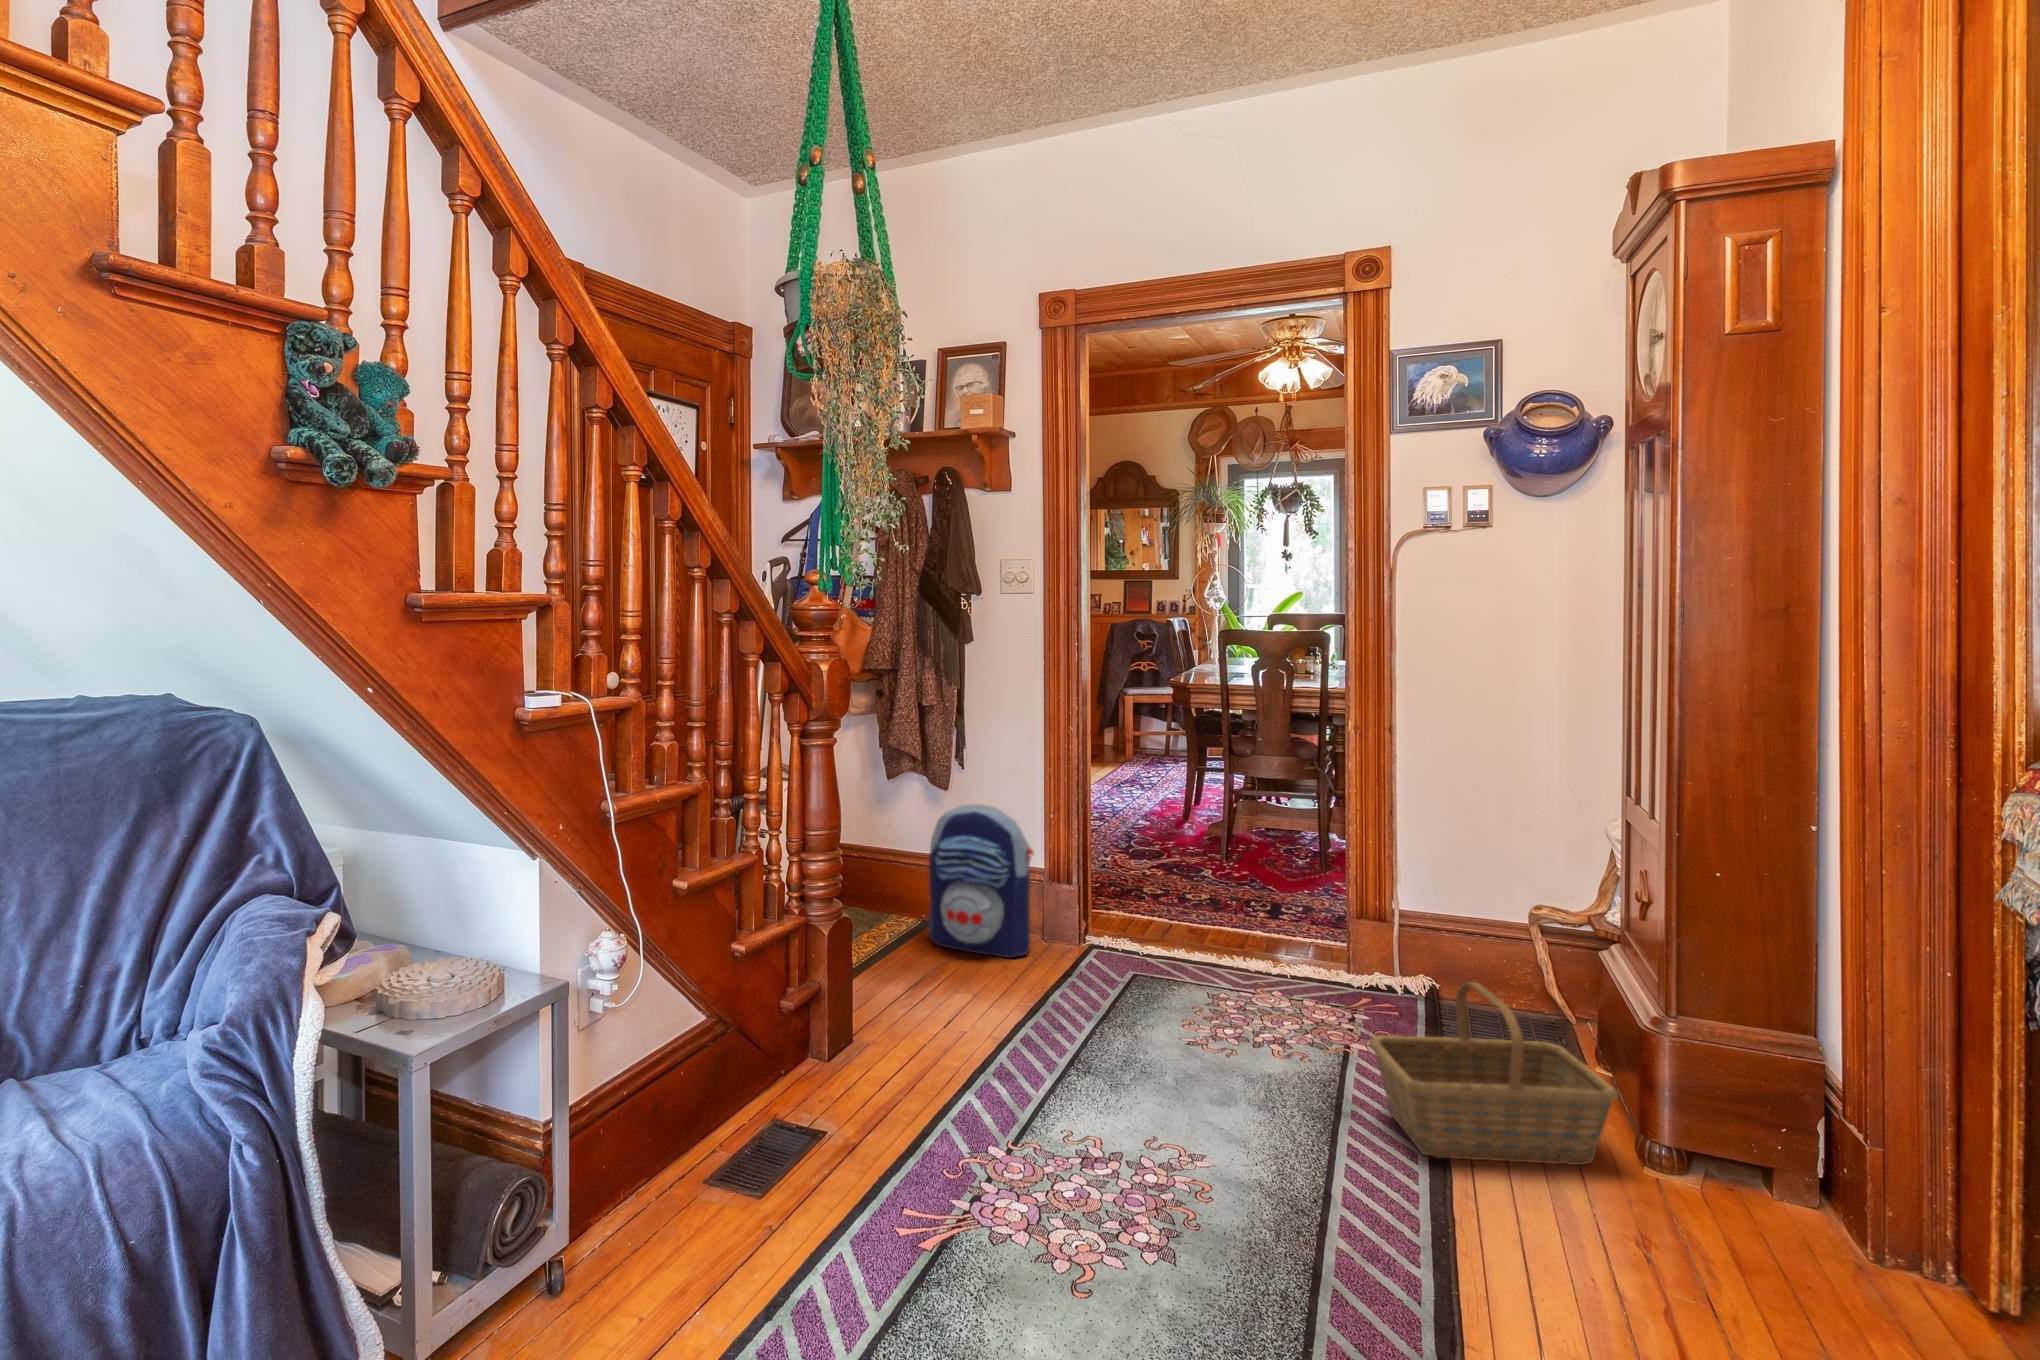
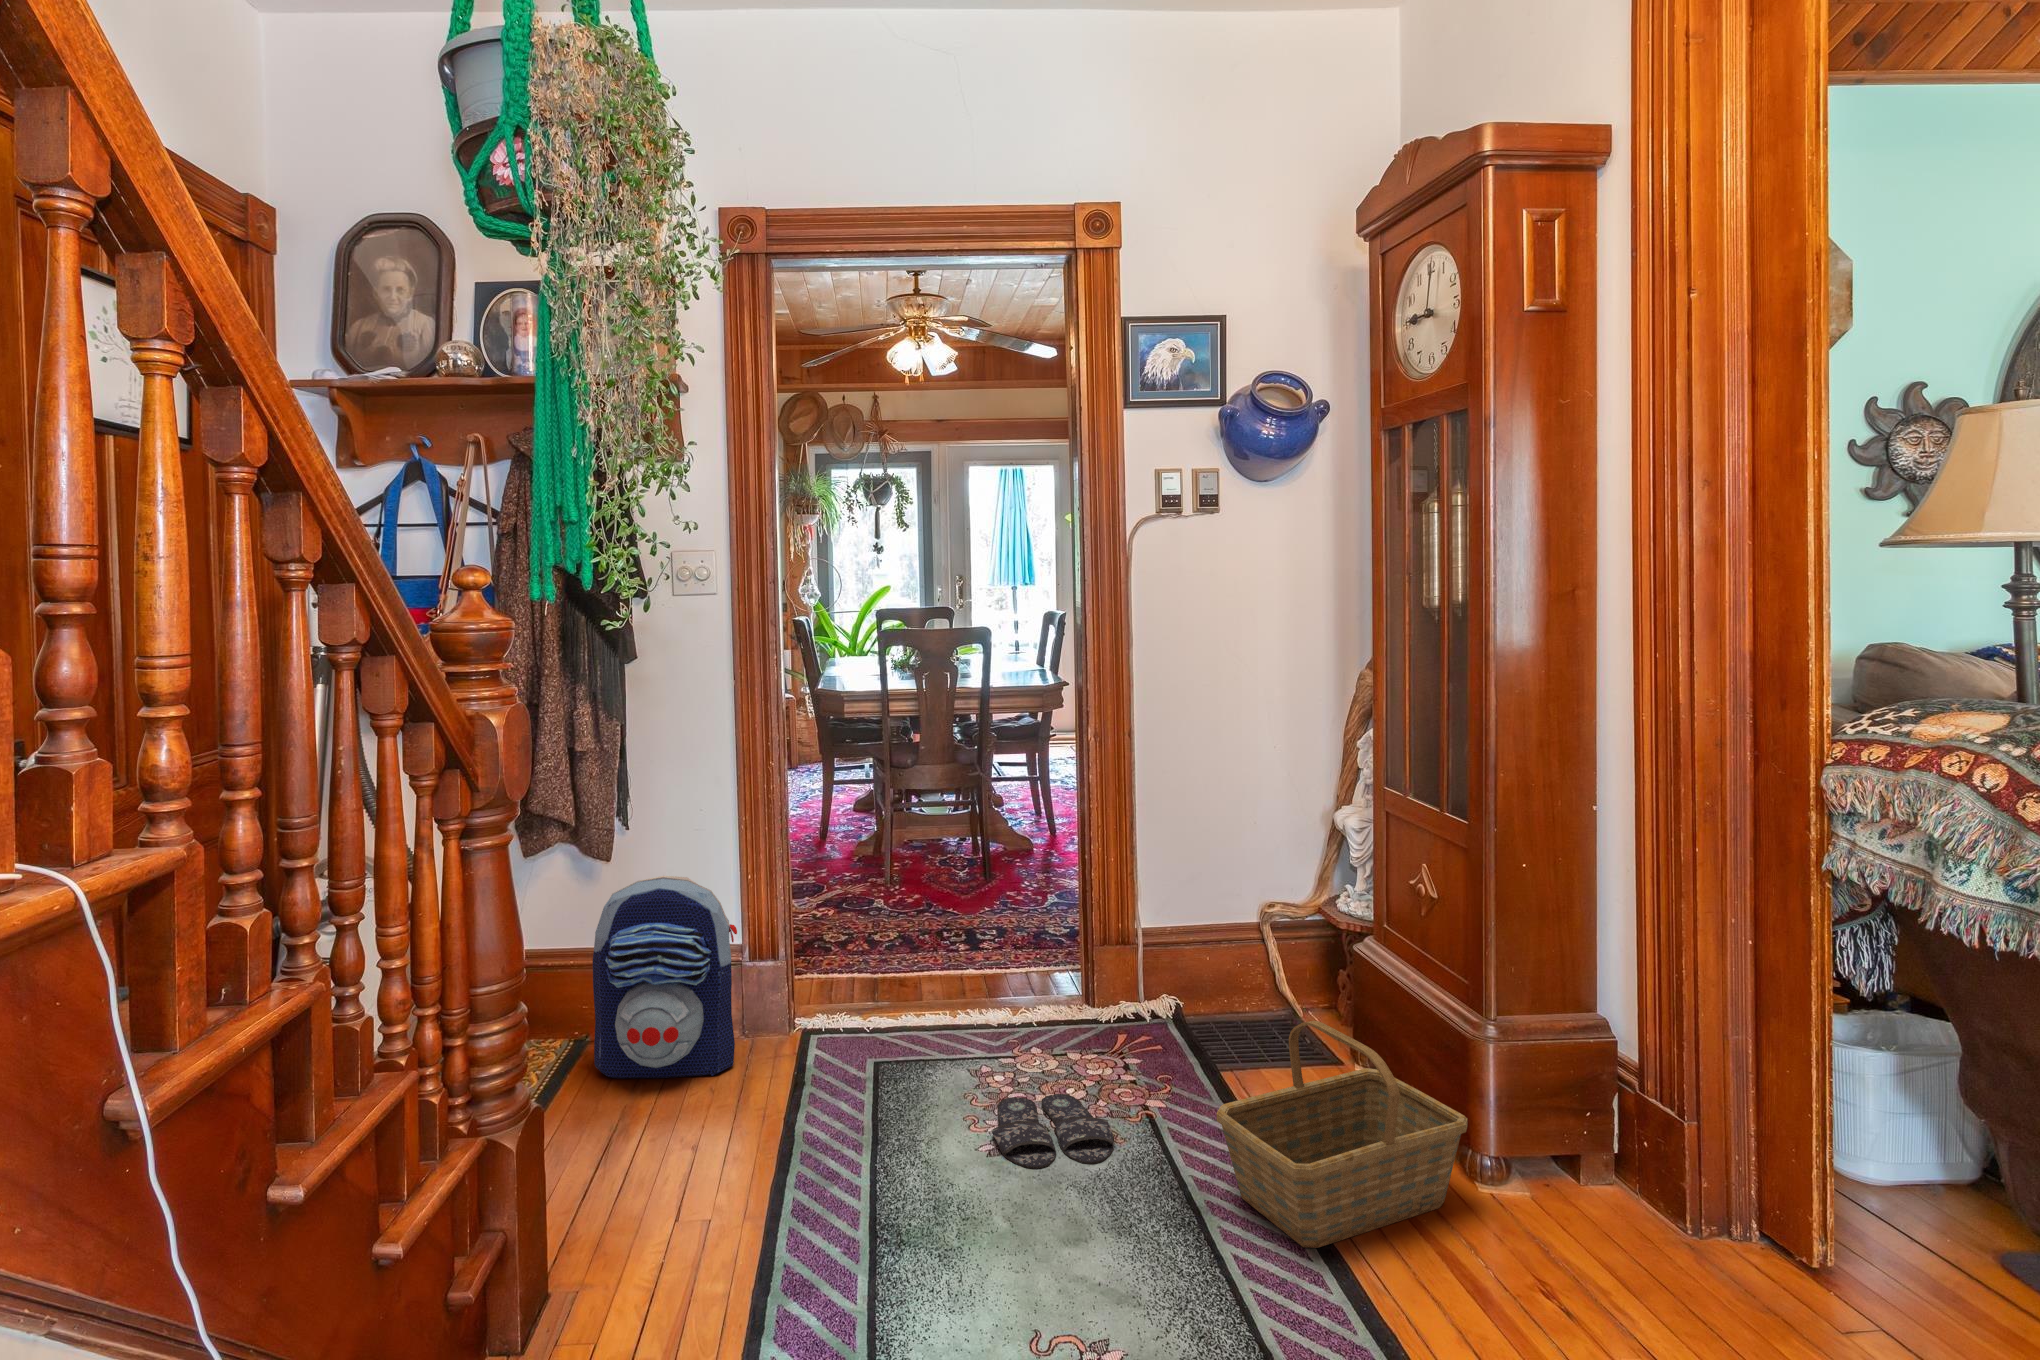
slippers: none [1202,1015,1307,1069] -> present [992,1094,1114,1169]

